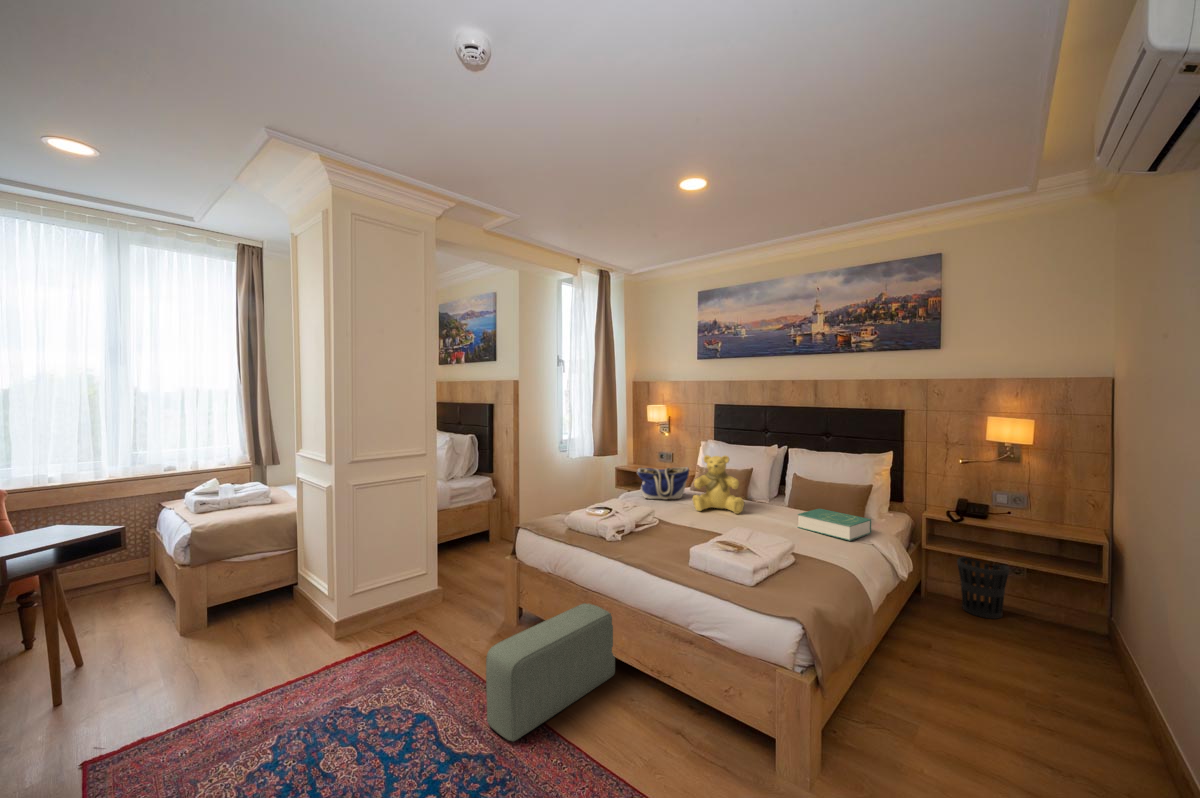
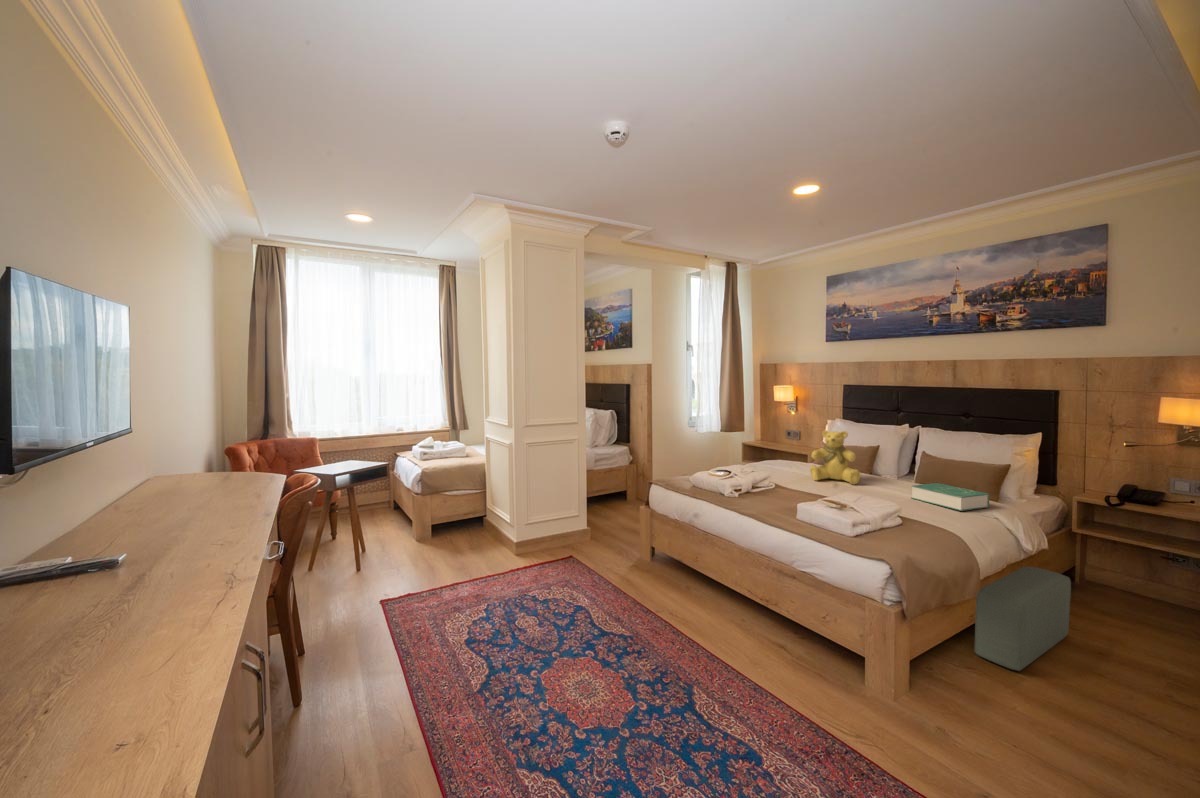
tote bag: present [637,467,689,499] -> none [759,441,810,471]
wastebasket: present [957,557,1009,619] -> none [1106,545,1169,610]
pouf: present [486,603,615,741] -> present [975,566,1071,671]

